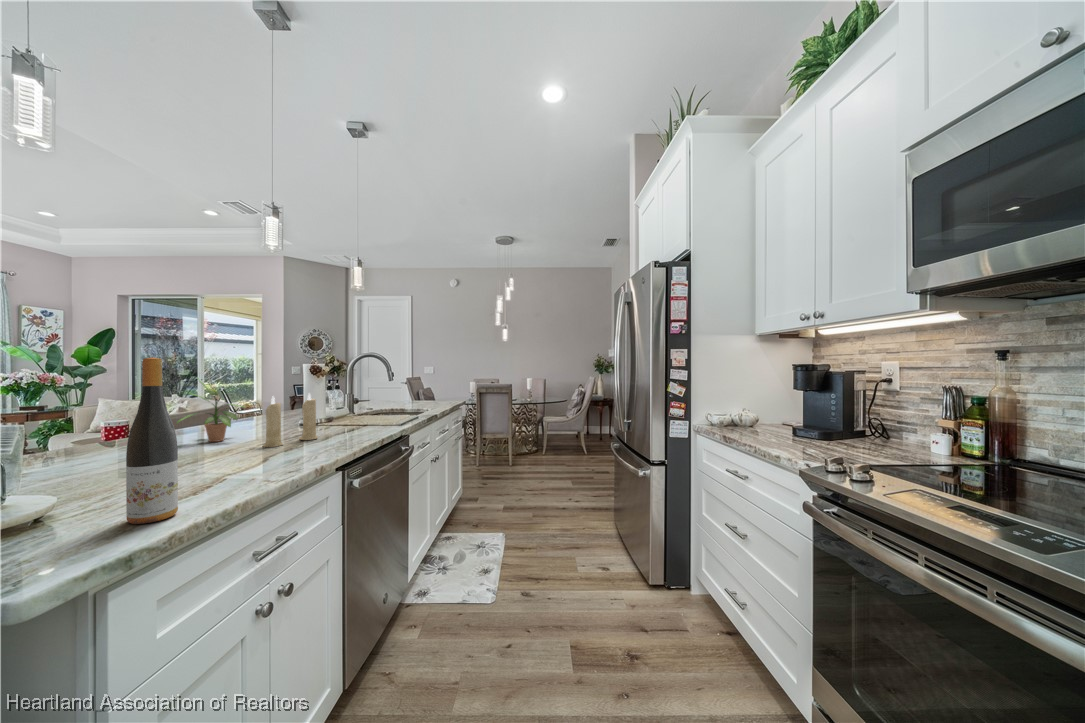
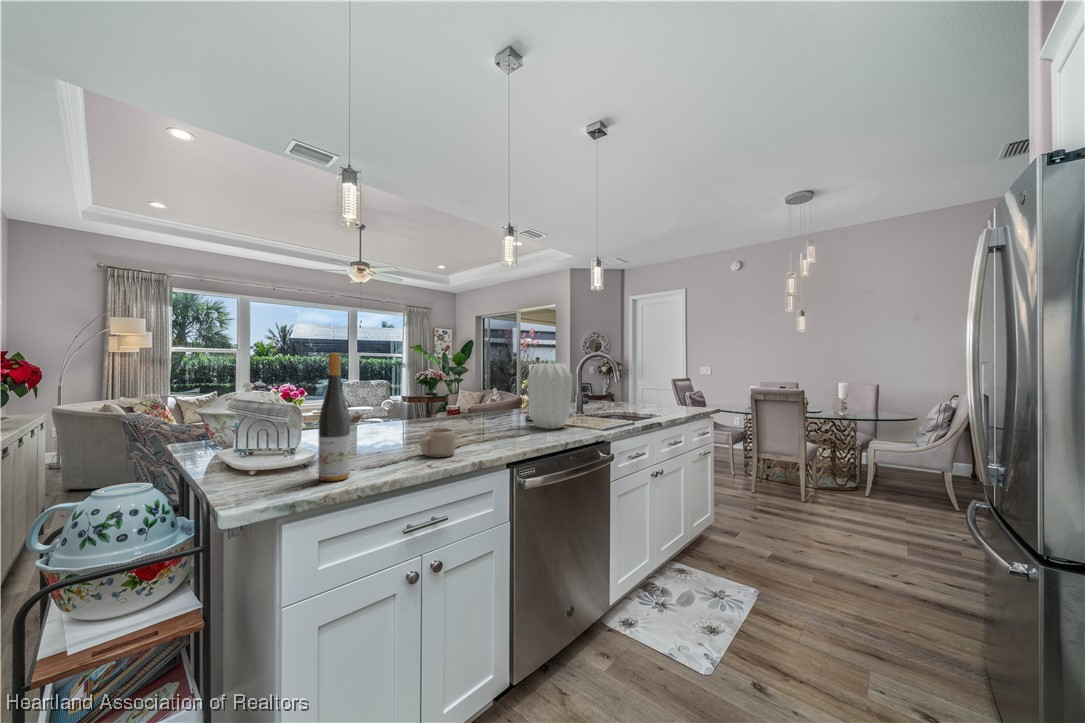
vase: none [319,369,367,433] -> present [528,363,573,429]
potted plant: present [177,383,242,442] -> none [423,366,469,423]
candle: present [263,394,318,447] -> none [470,385,519,434]
mug: none [241,441,283,475] -> present [420,428,456,457]

